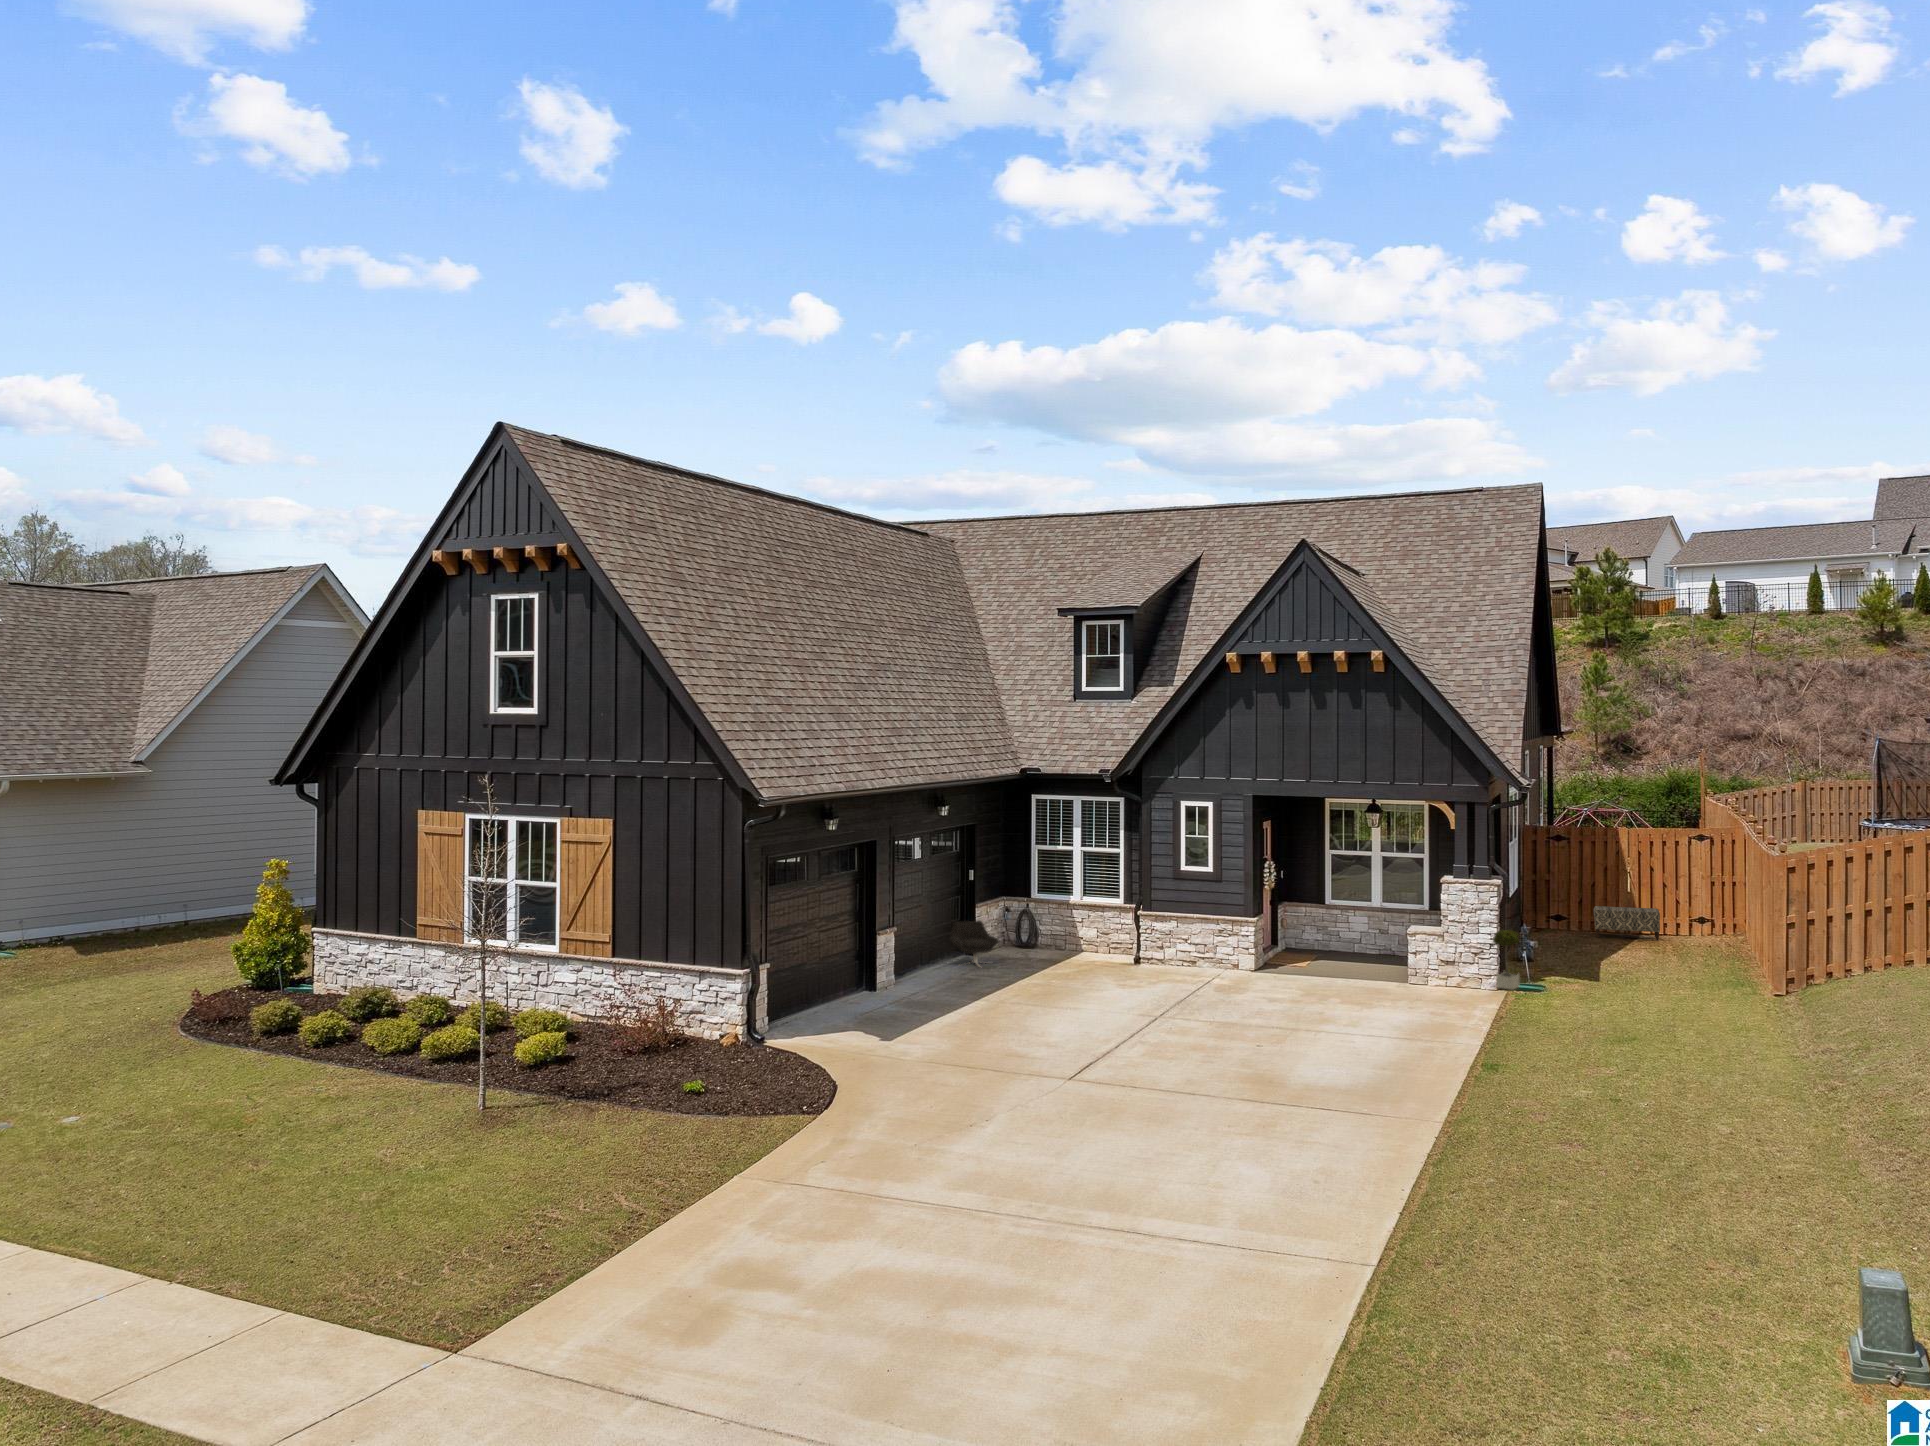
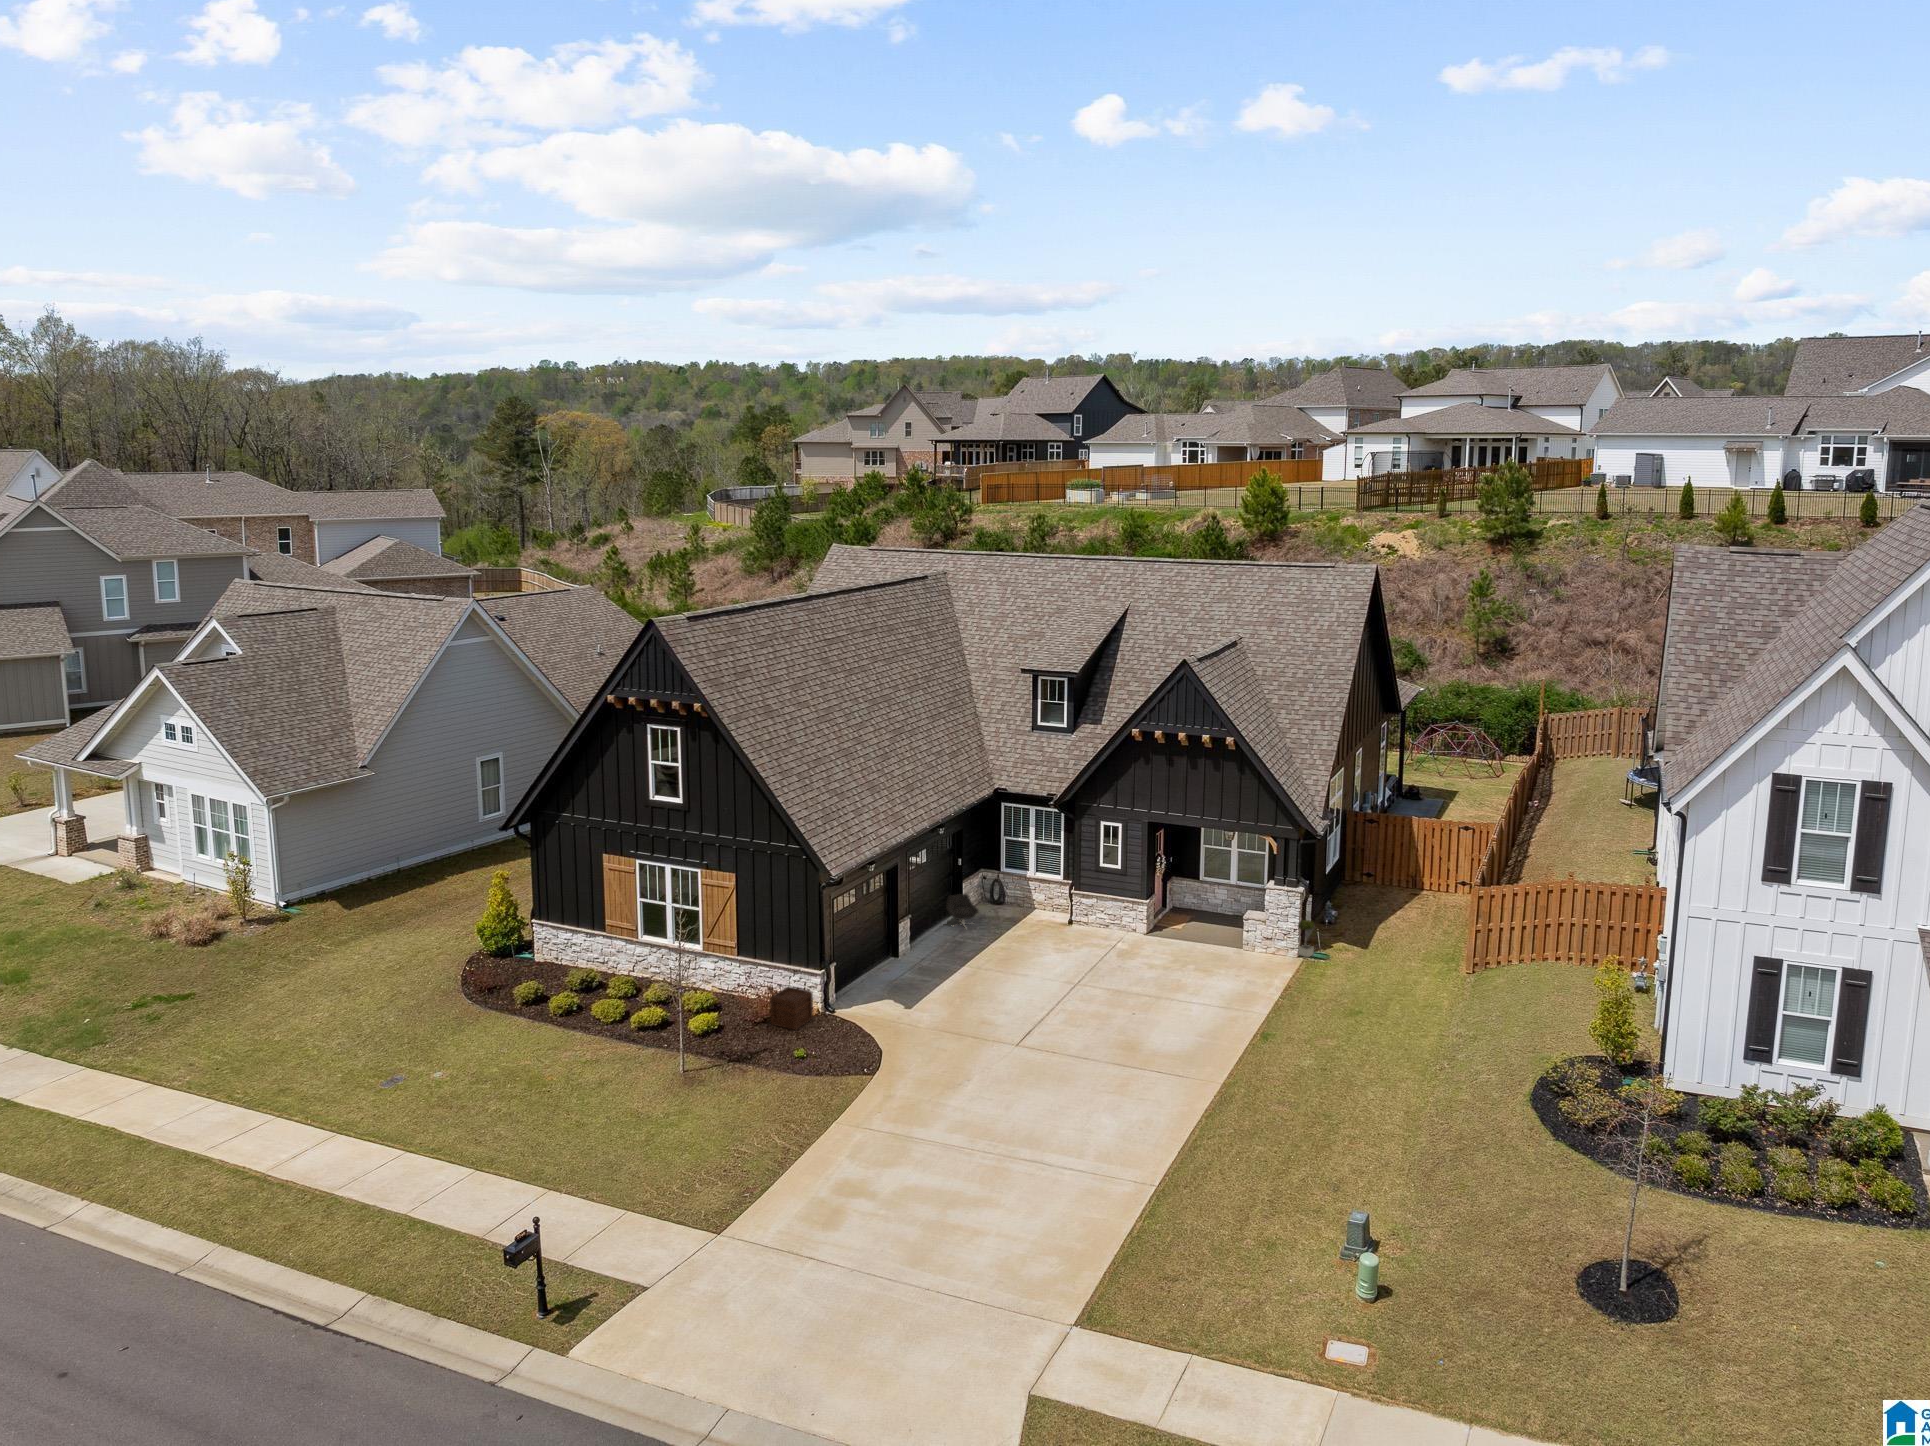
bench: present [1594,906,1660,941] -> none [1390,871,1434,899]
wooden crate: none [654,996,727,1062] -> present [770,986,814,1030]

